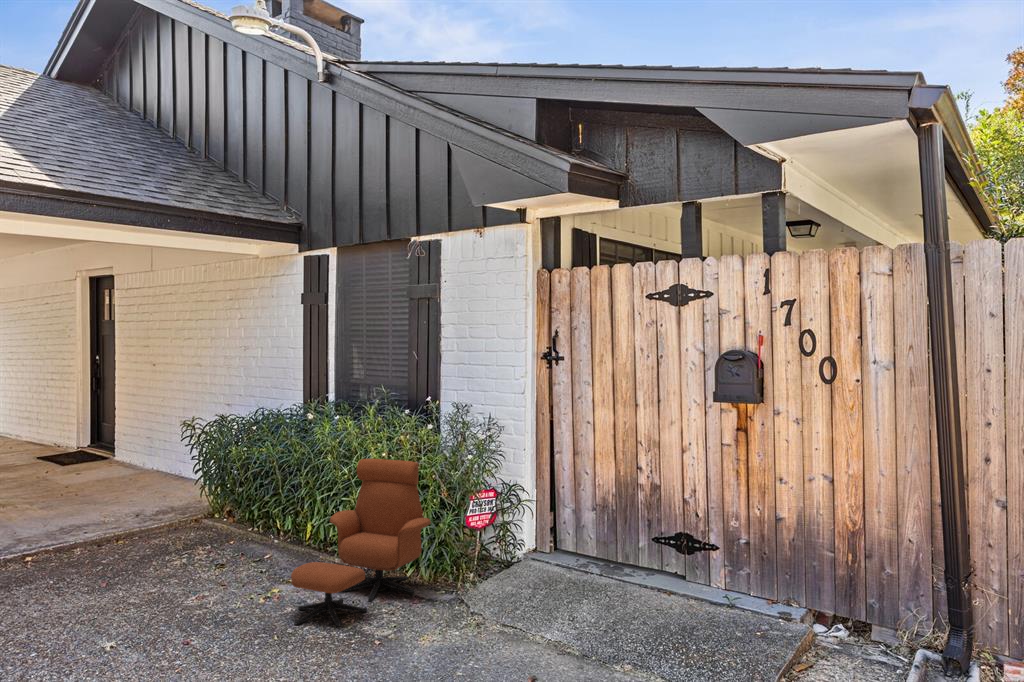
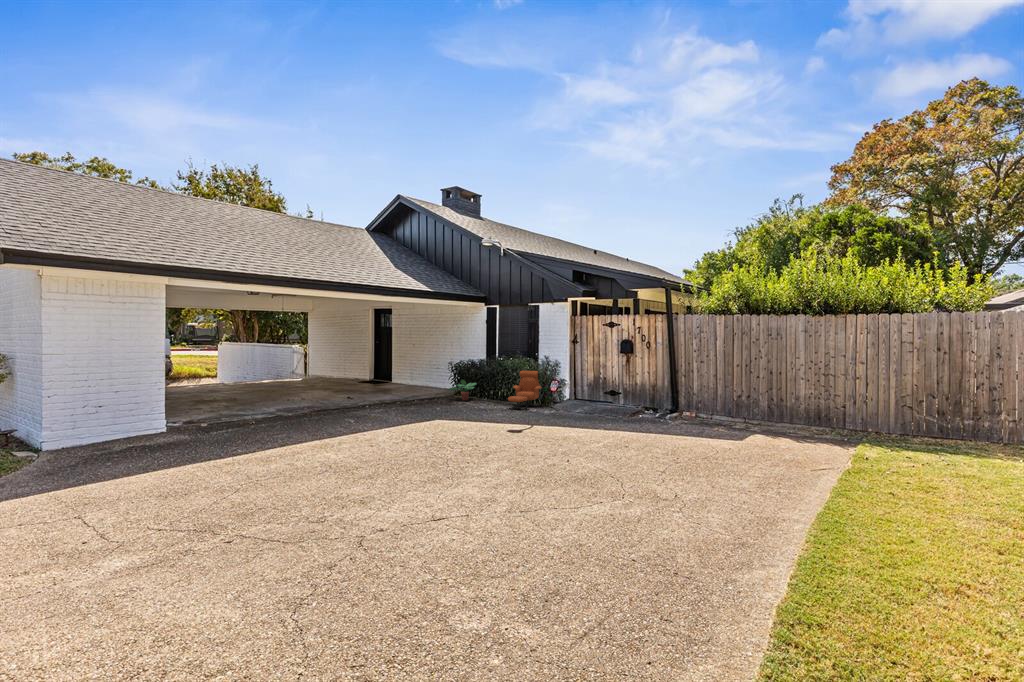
potted plant: none [151,477,252,545] -> present [448,379,477,400]

